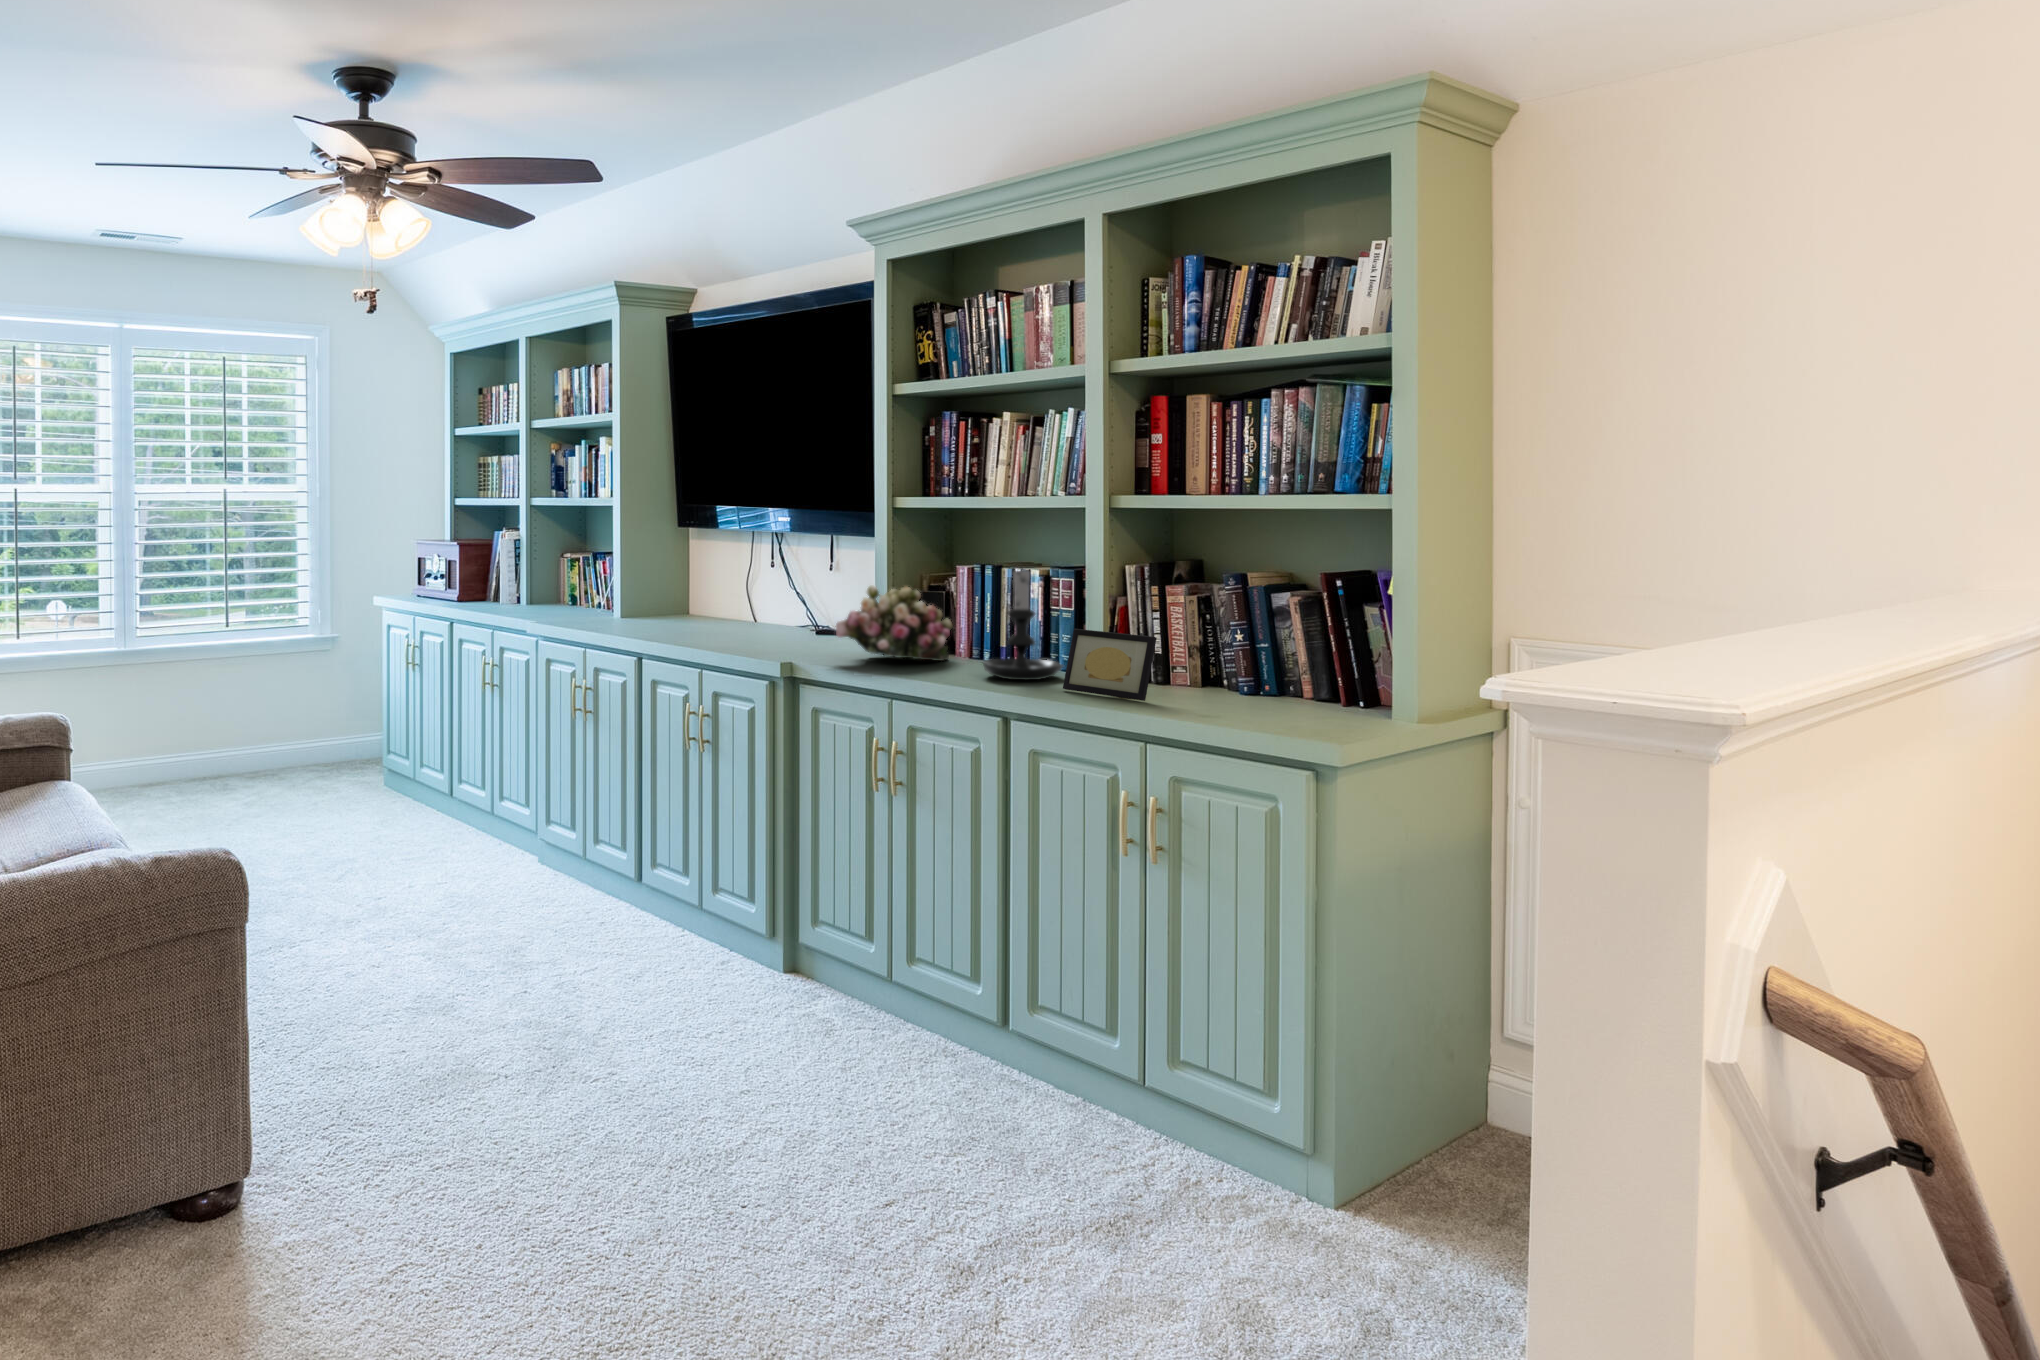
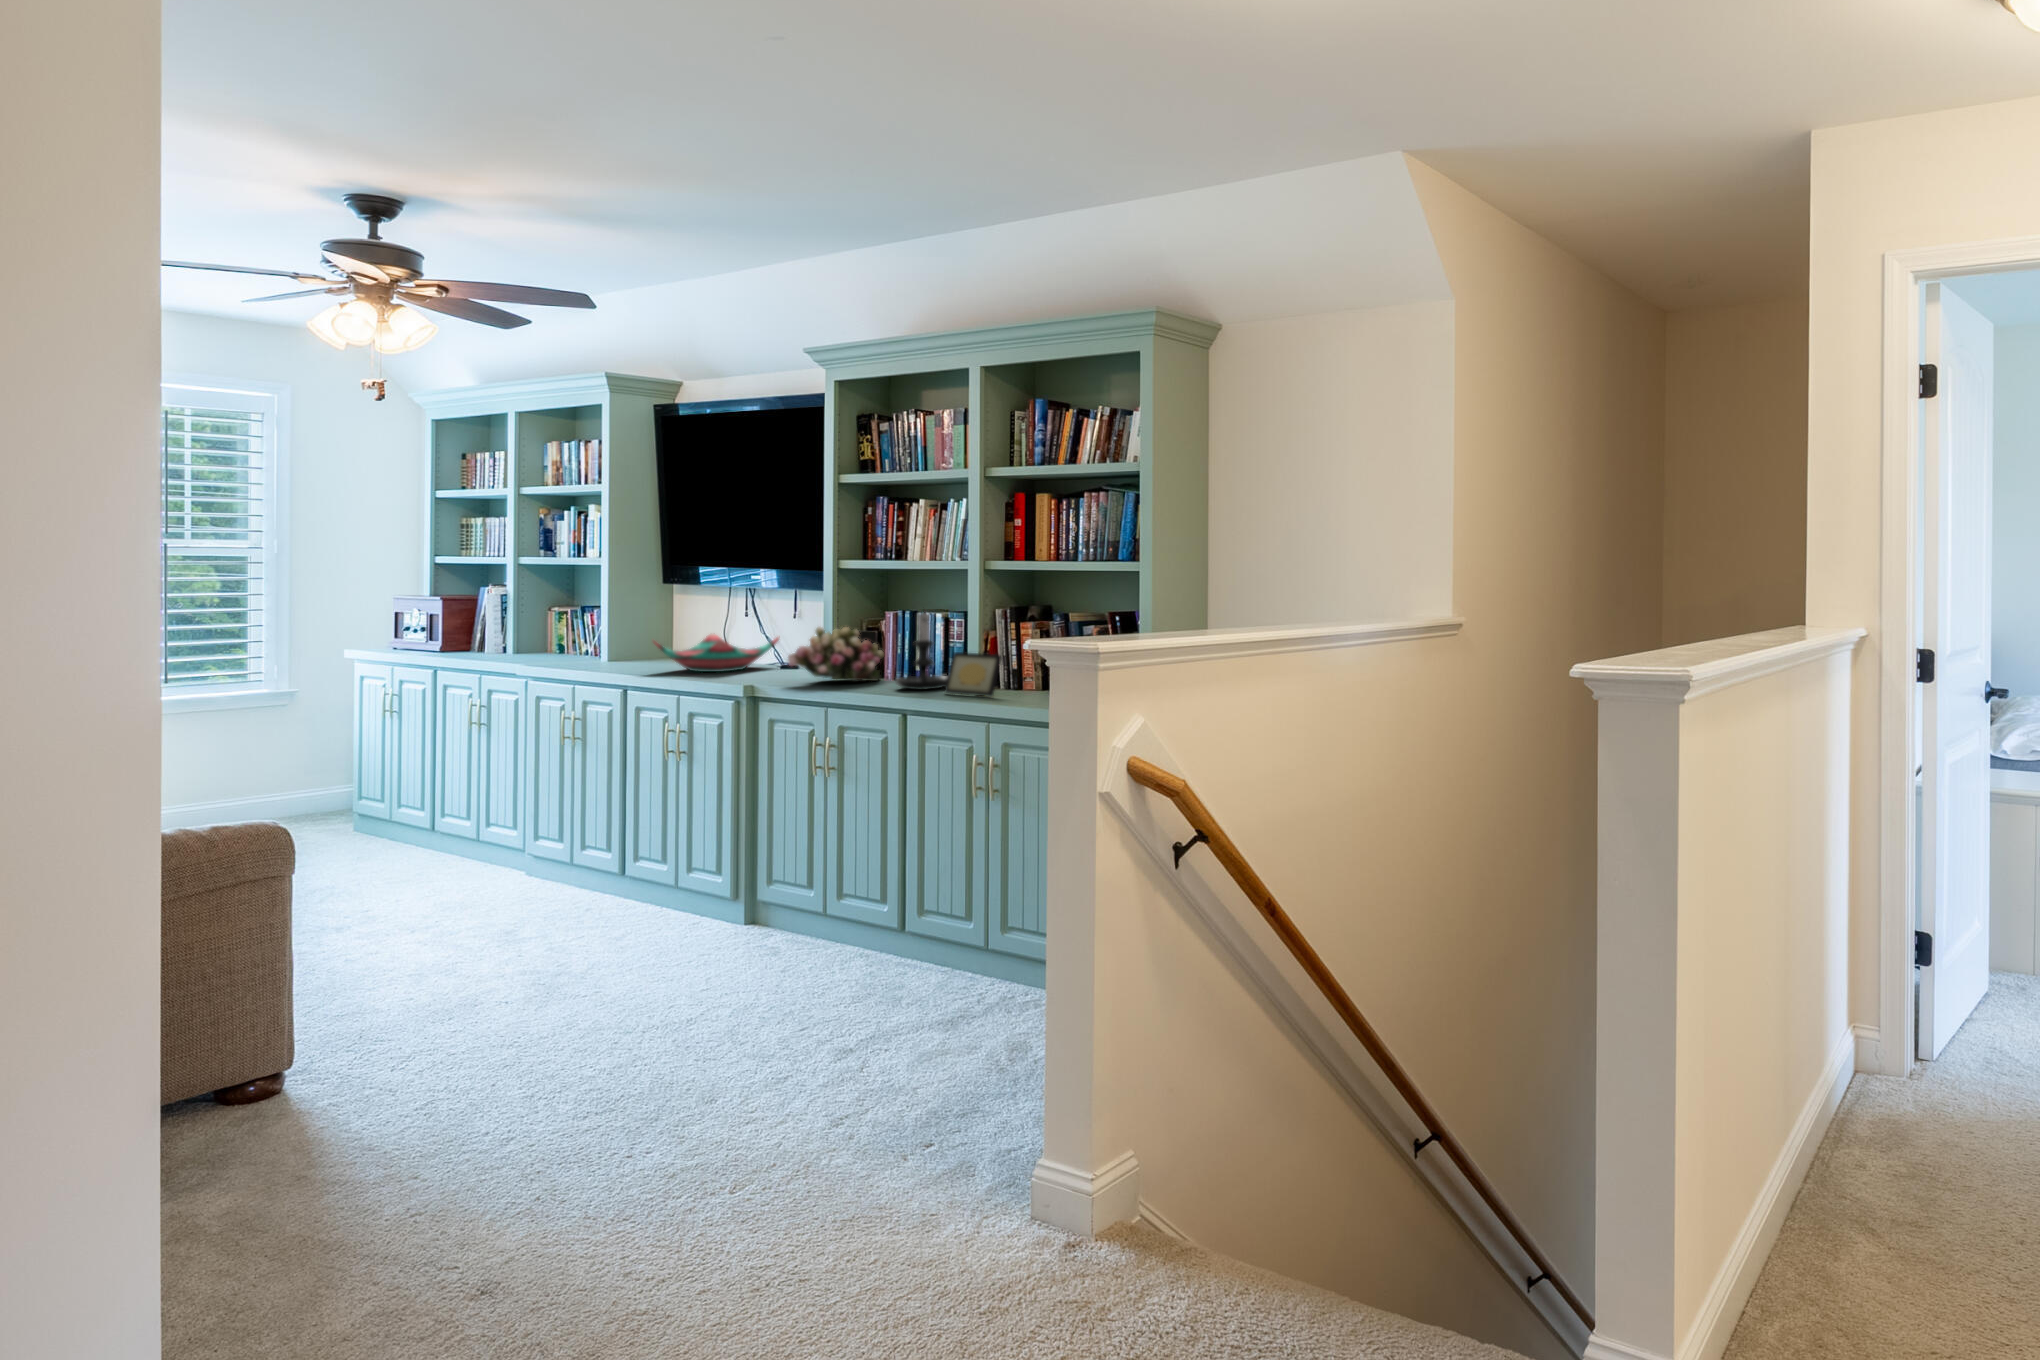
decorative bowl: none [669,588,806,637] -> present [653,634,779,672]

